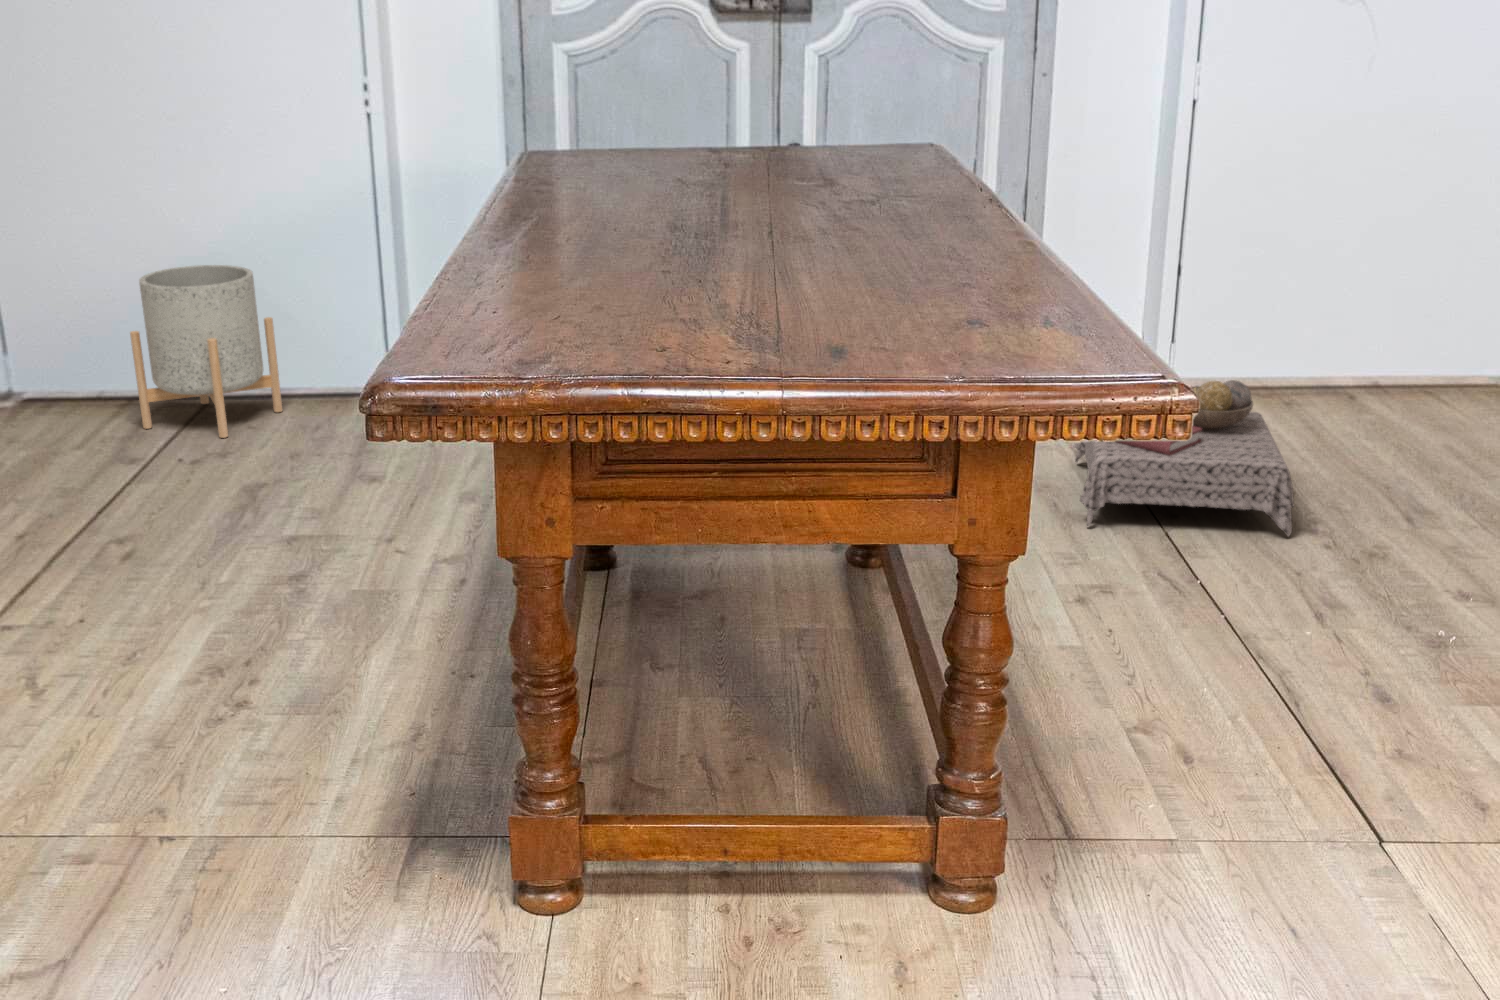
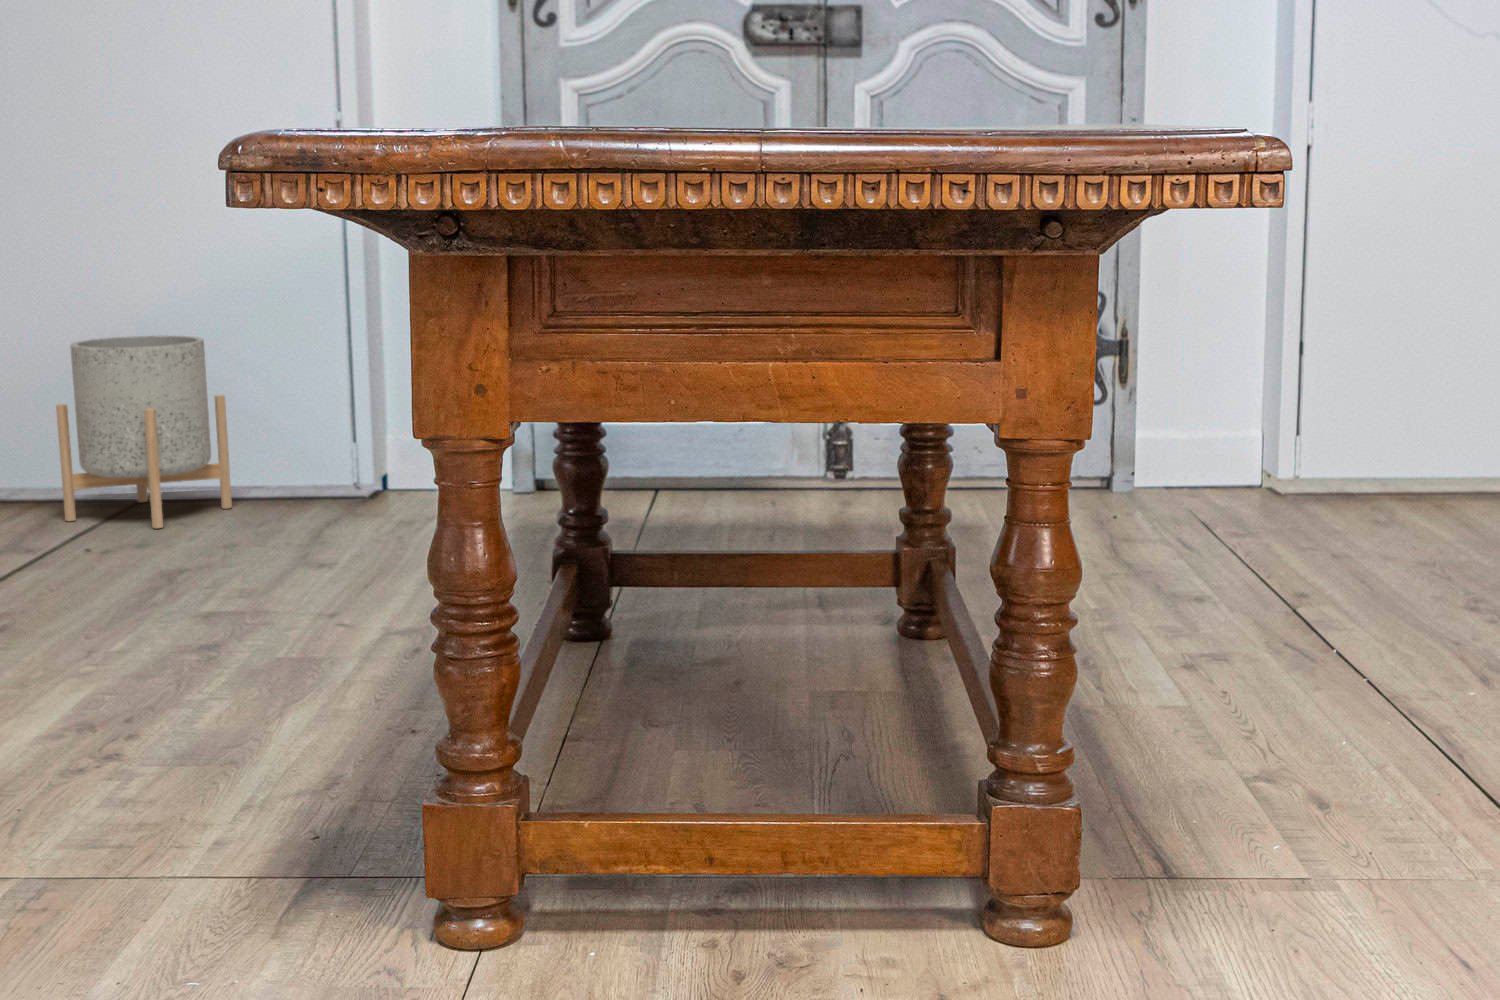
ottoman: present [1073,380,1294,536] -> none [1179,431,1457,612]

